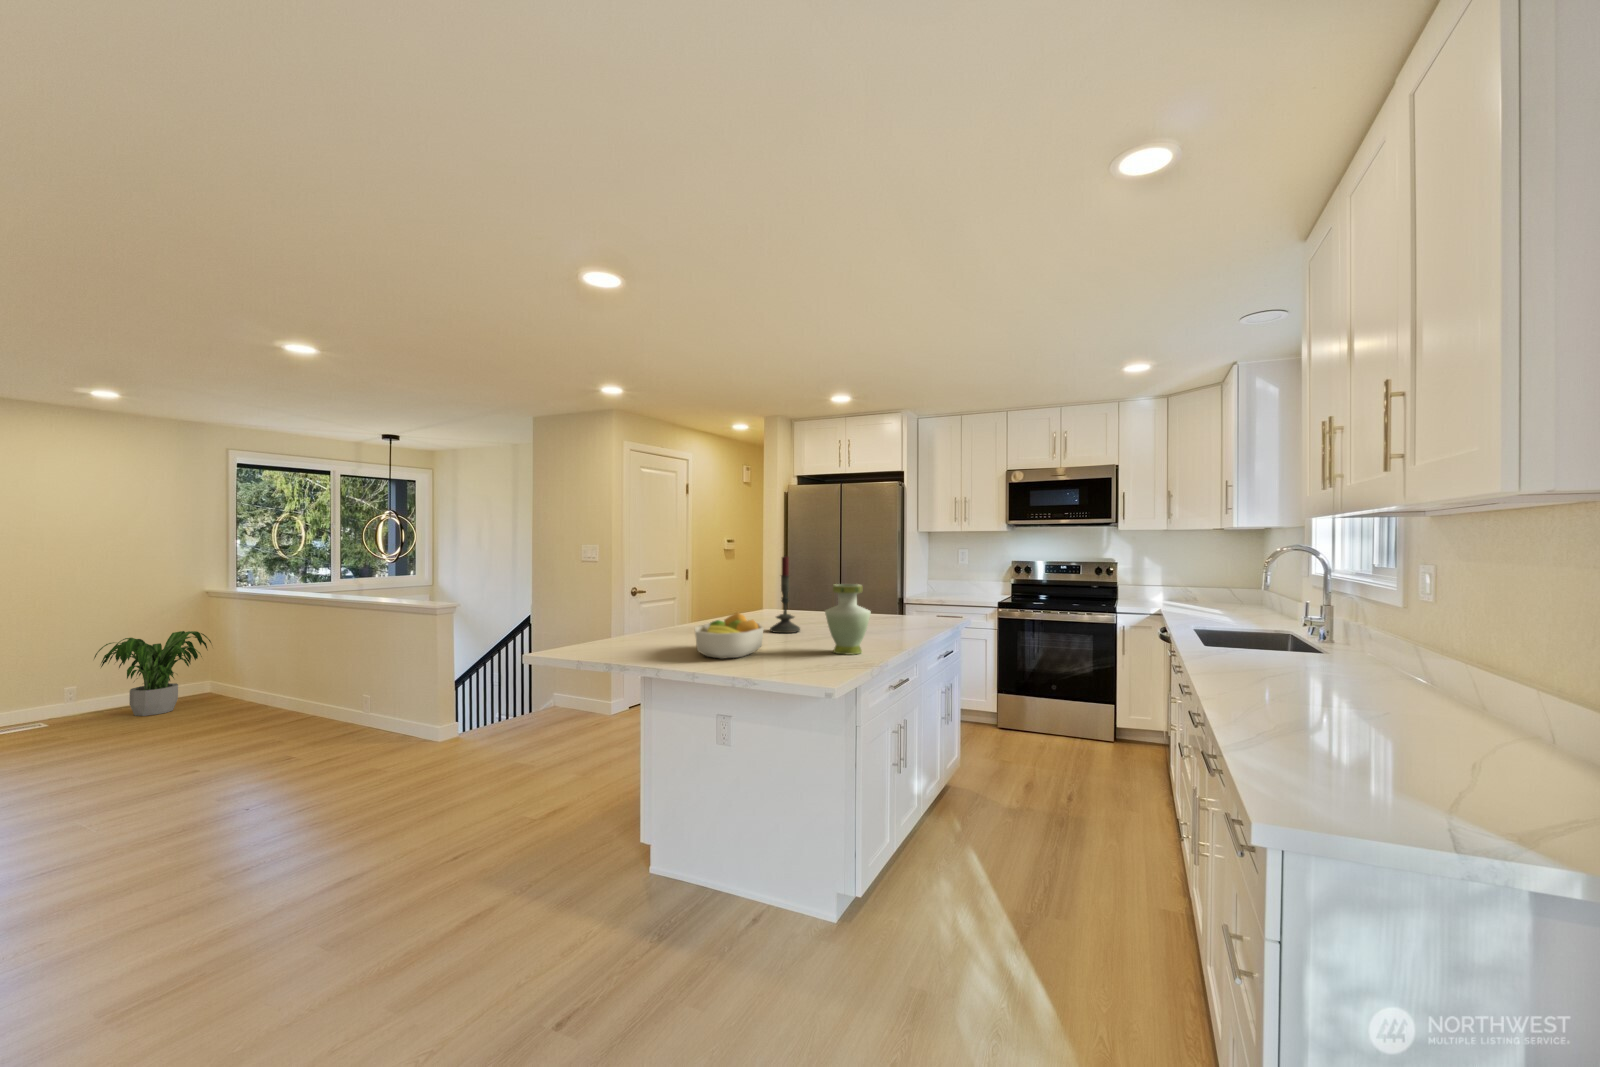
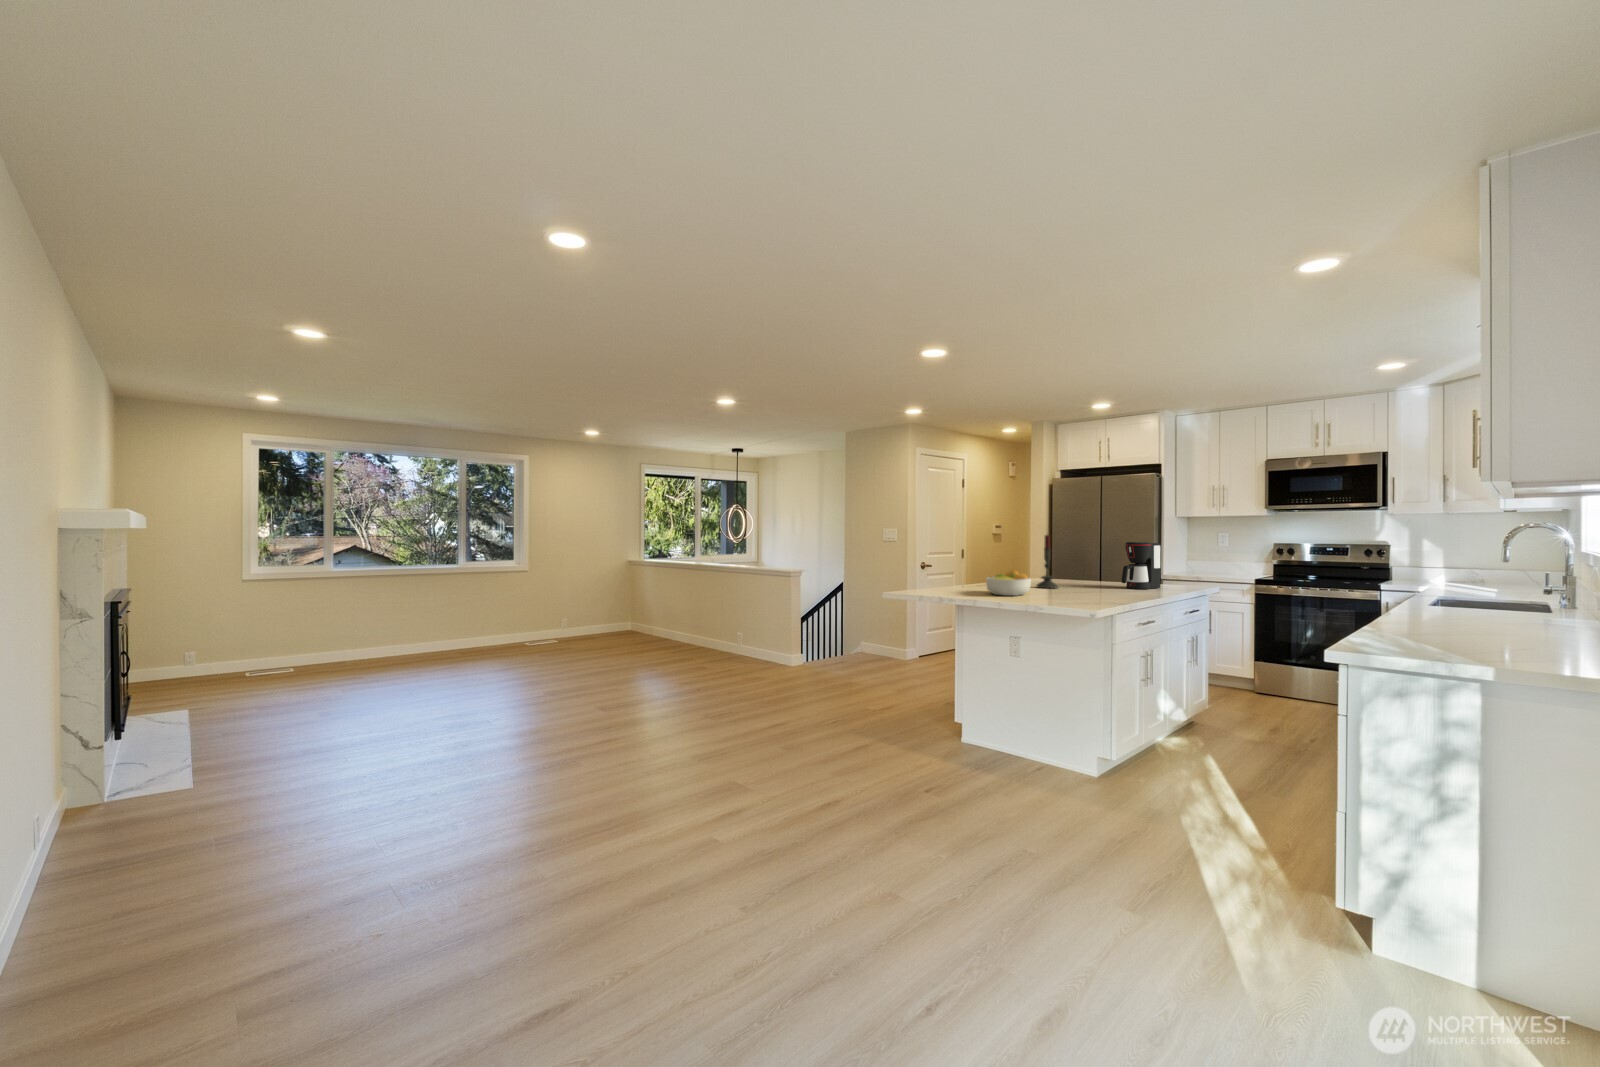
coffee maker: none [879,565,922,628] -> present [1122,542,1160,589]
vase: present [825,584,871,655] -> none [1074,552,1107,598]
potted plant: present [94,631,211,716] -> none [585,588,643,641]

